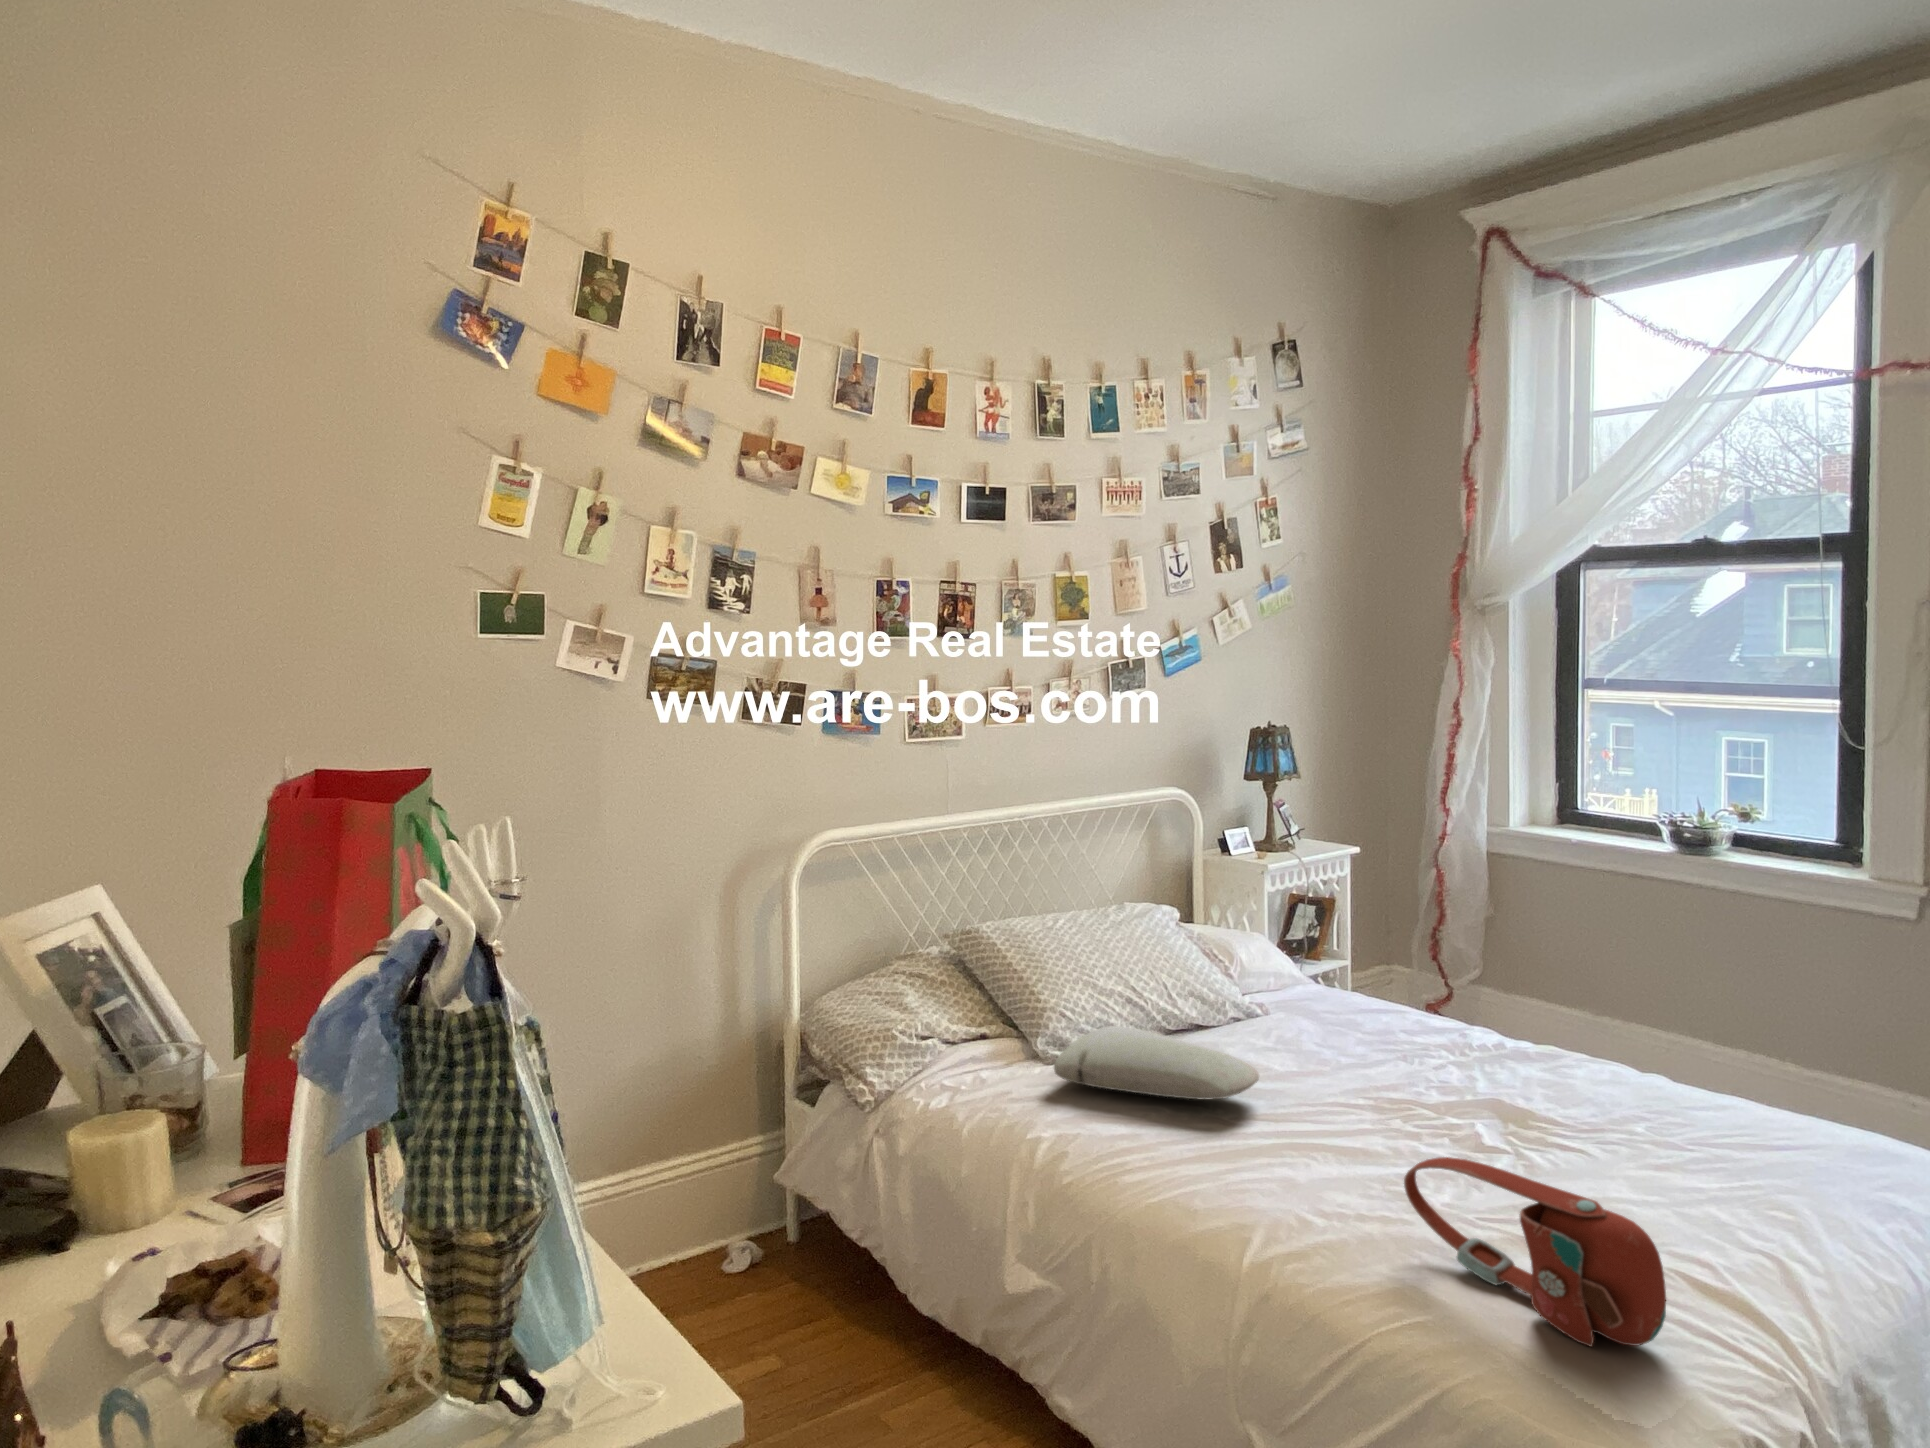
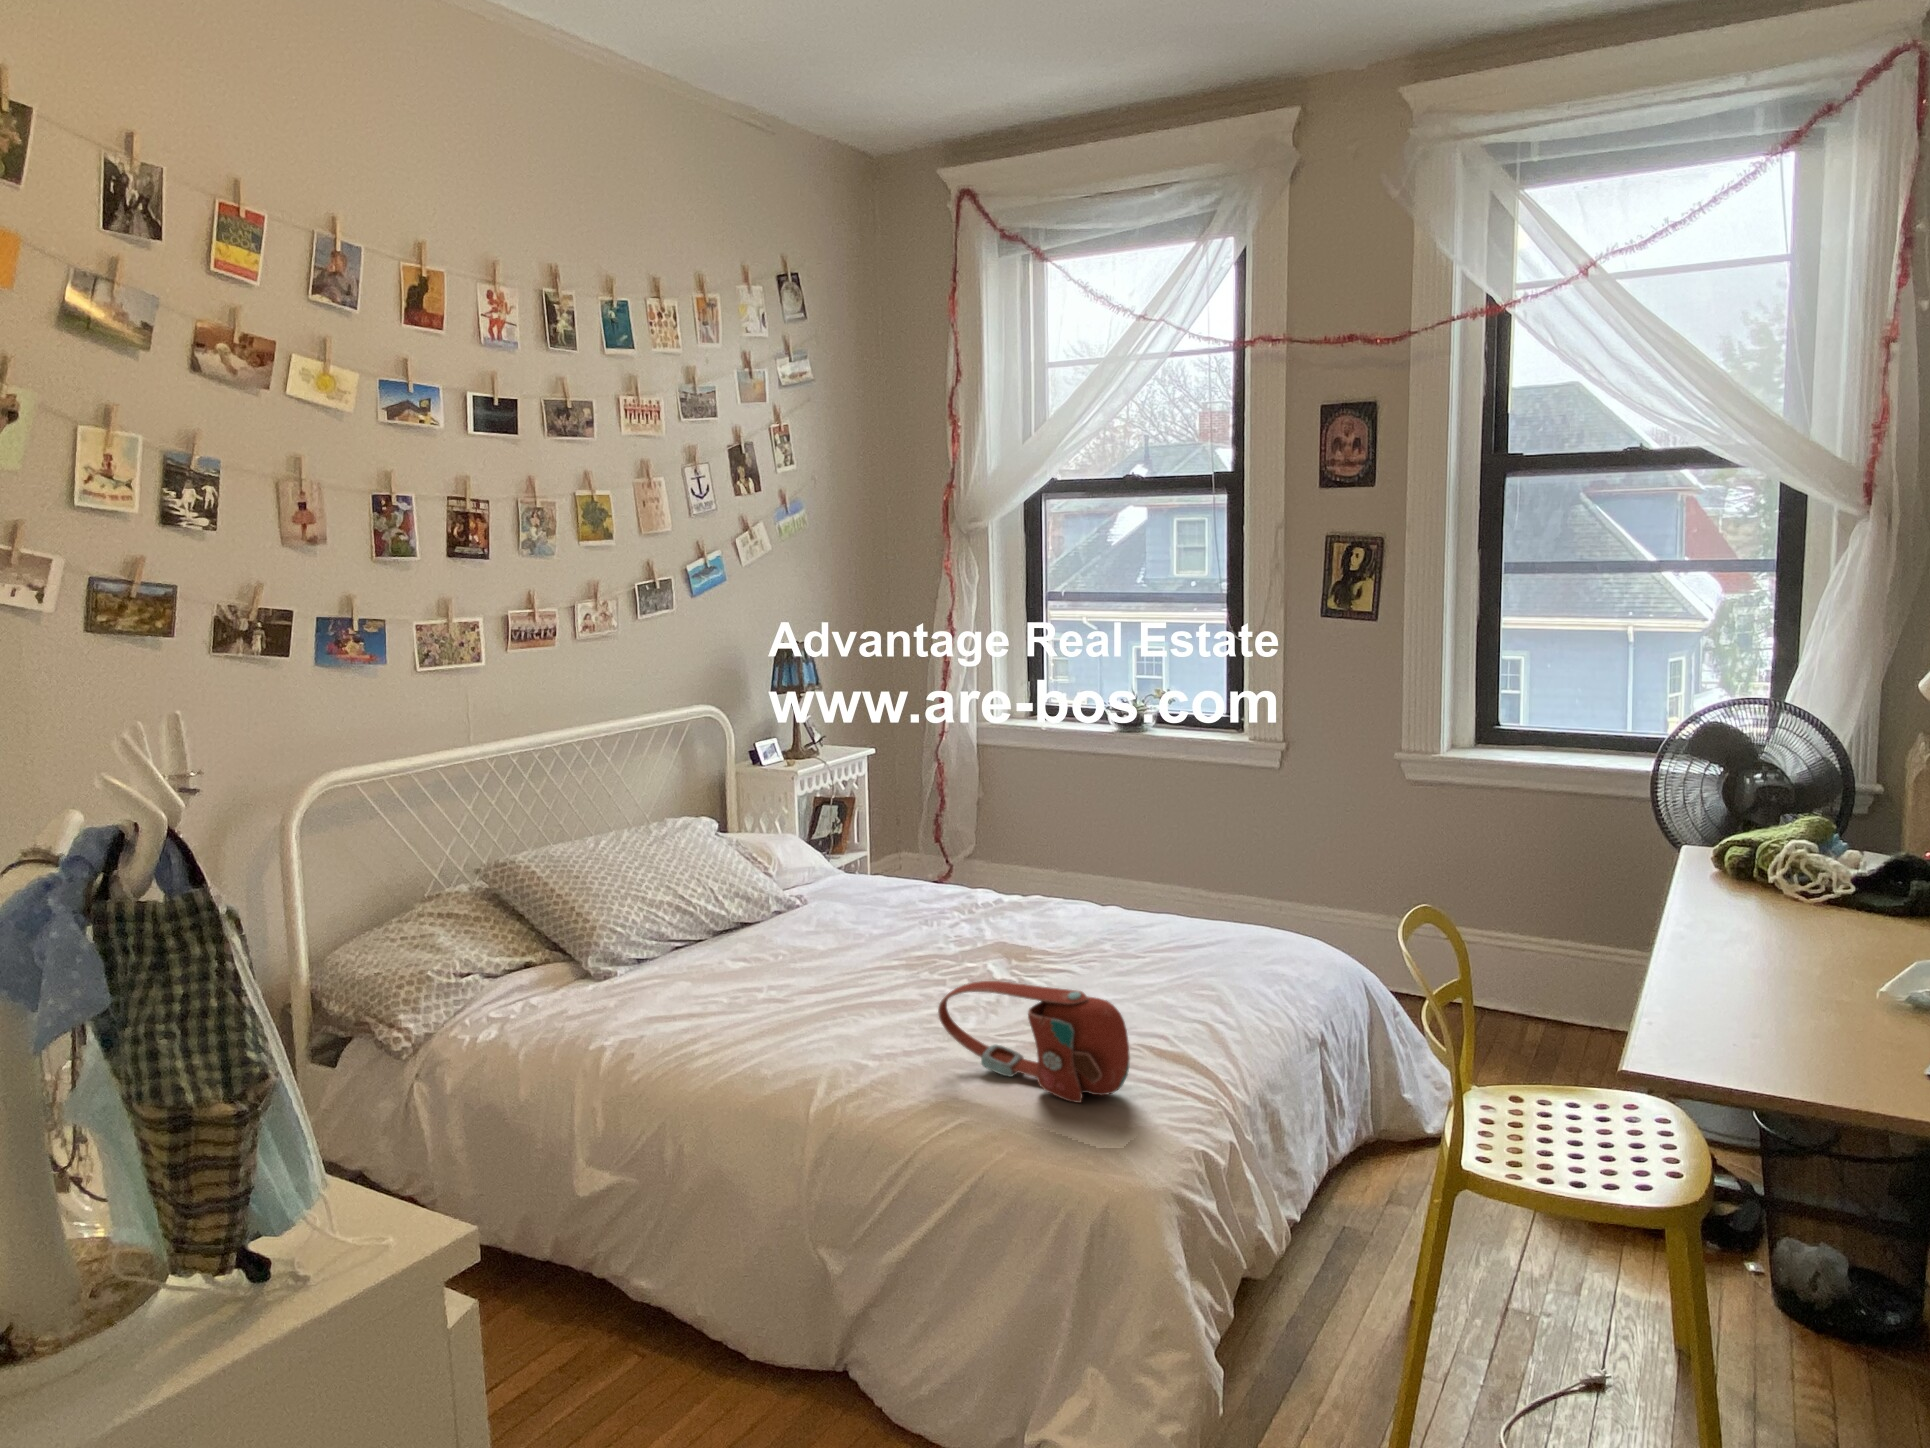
pillow: present [1054,1026,1259,1099] -> none [610,932,807,990]

